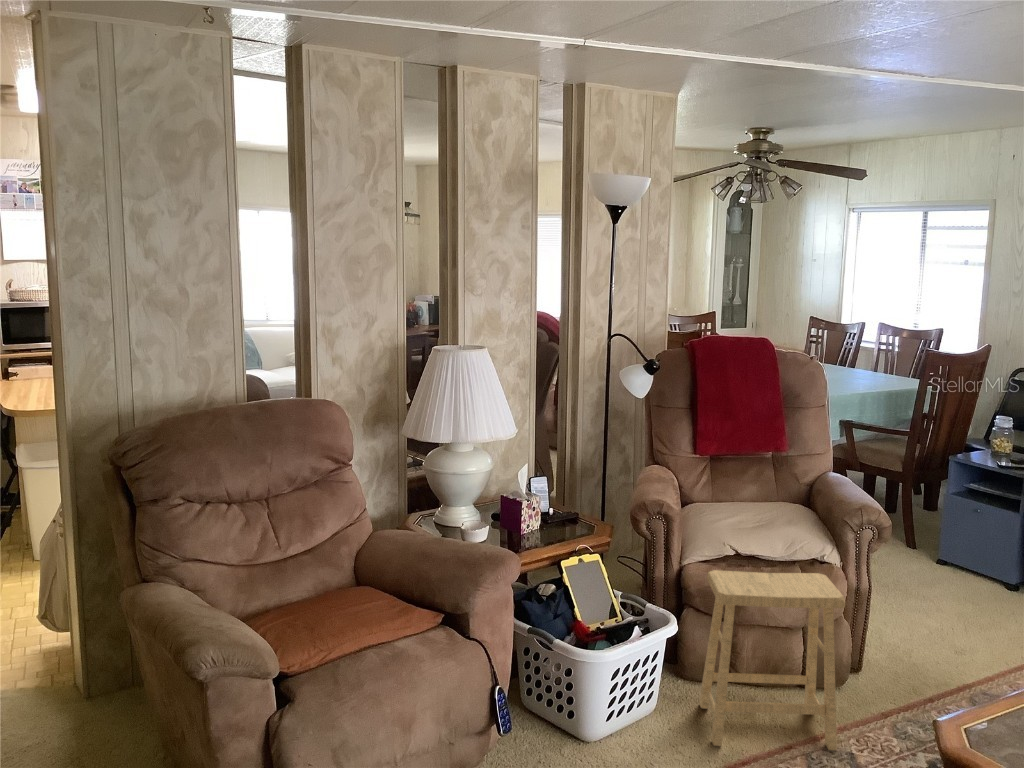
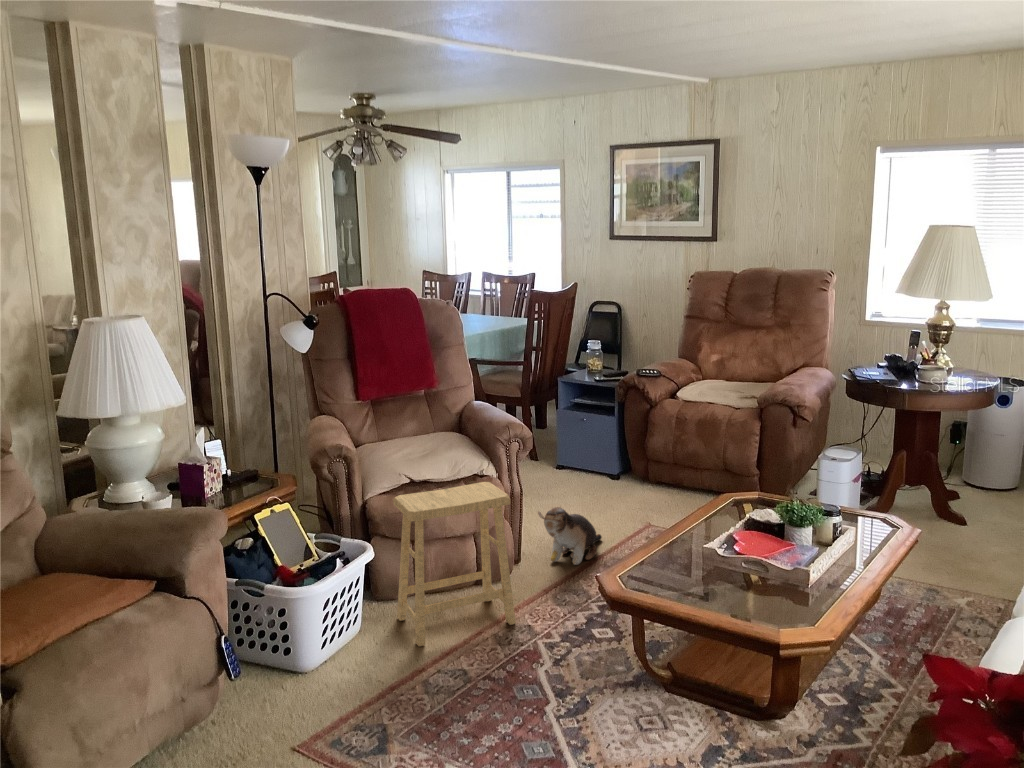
plush toy: none [889,618,978,694] -> present [538,507,602,565]

